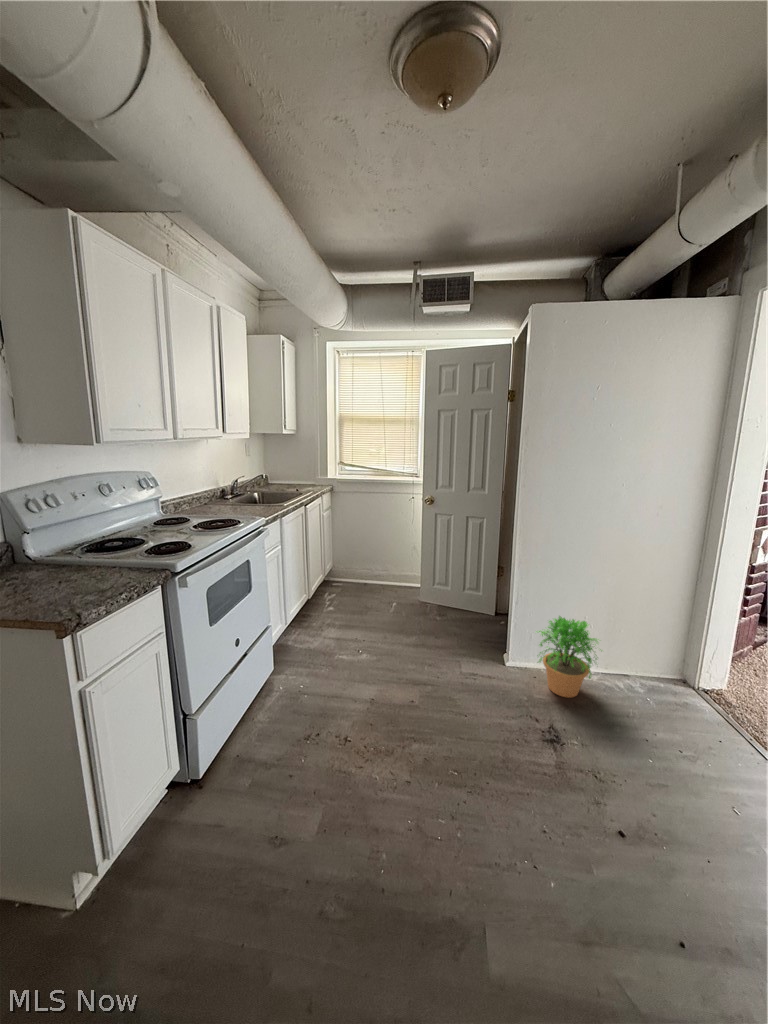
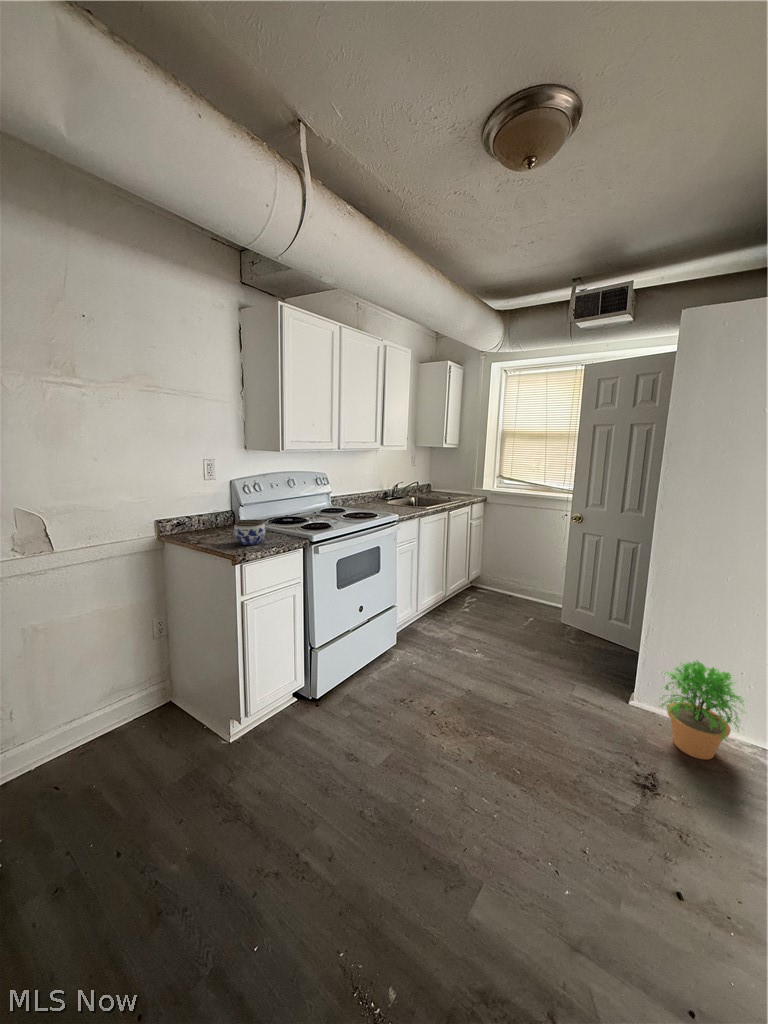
jar: none [36,554,98,599] -> present [234,520,265,545]

